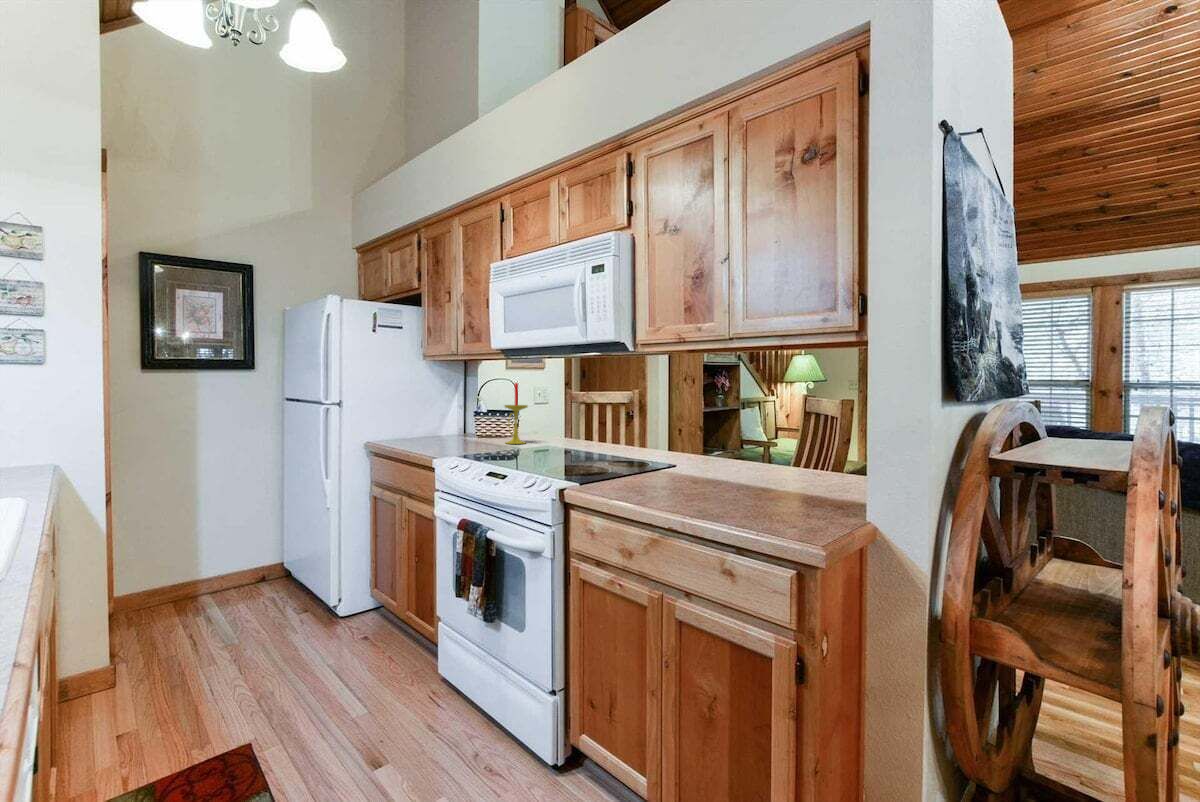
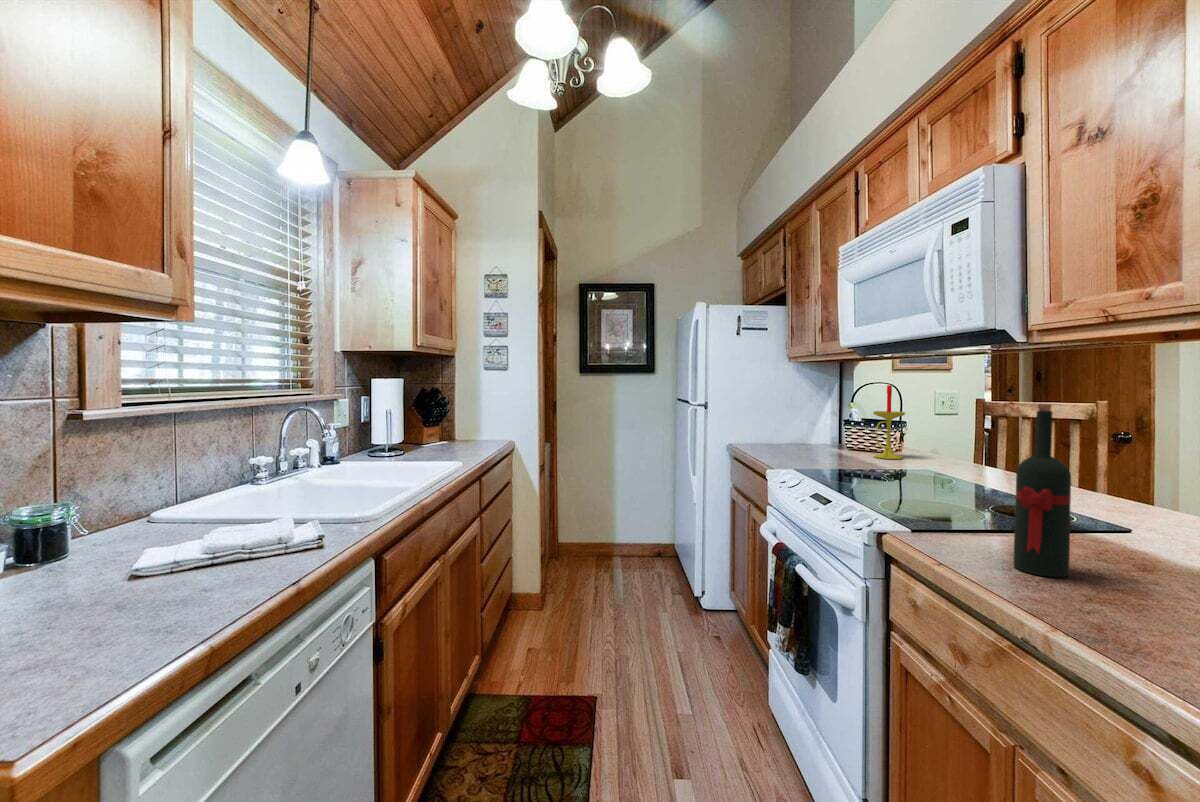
wine bottle: none [647,391,674,495] -> present [1013,404,1071,577]

